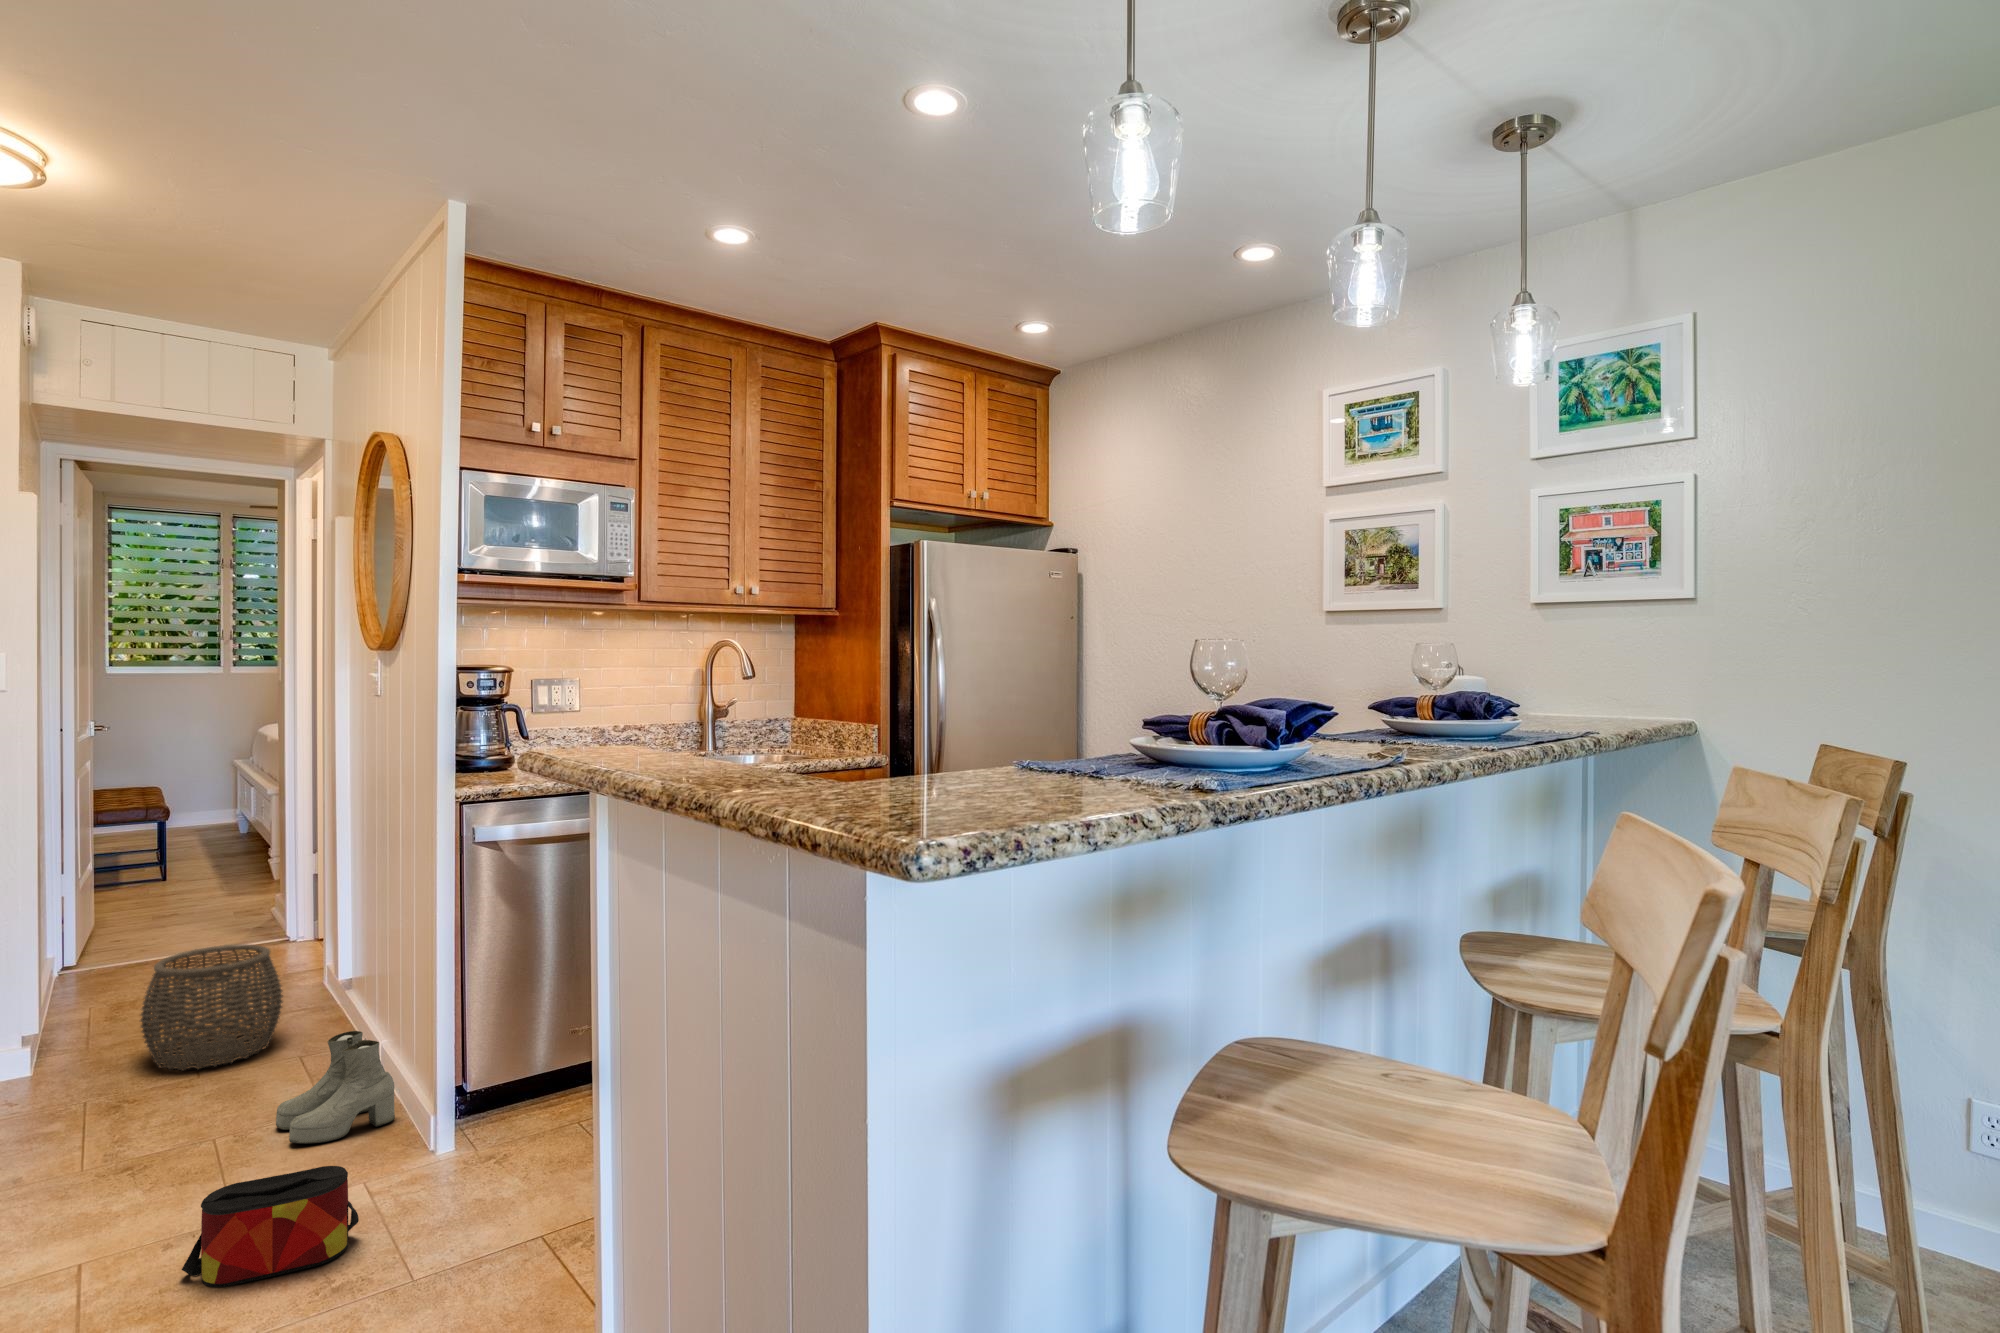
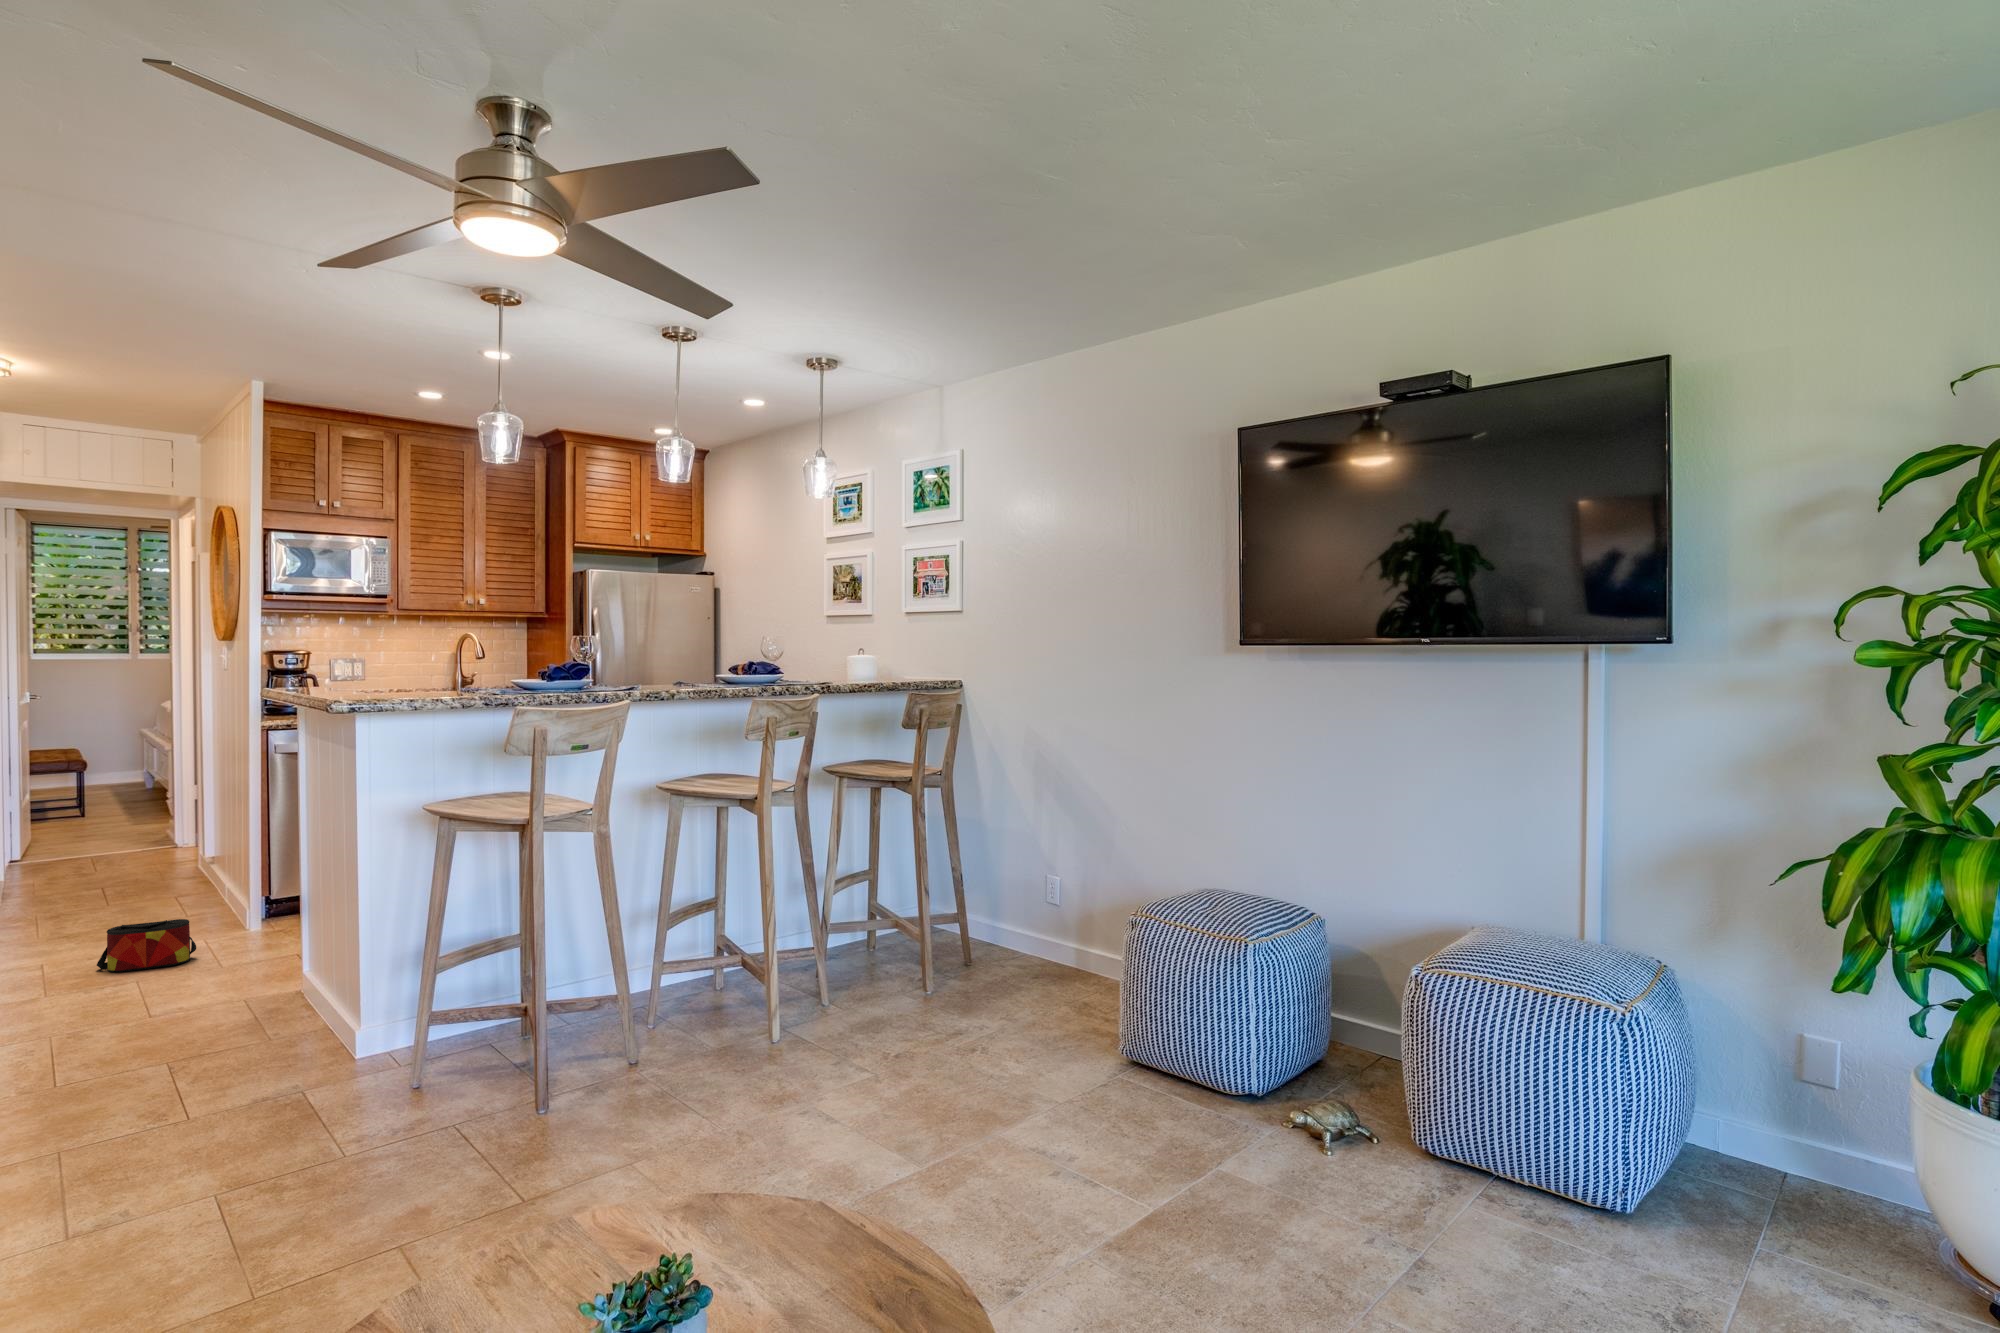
woven basket: present [140,944,283,1070] -> none [69,829,165,902]
boots: present [276,1031,395,1144] -> none [155,869,229,928]

